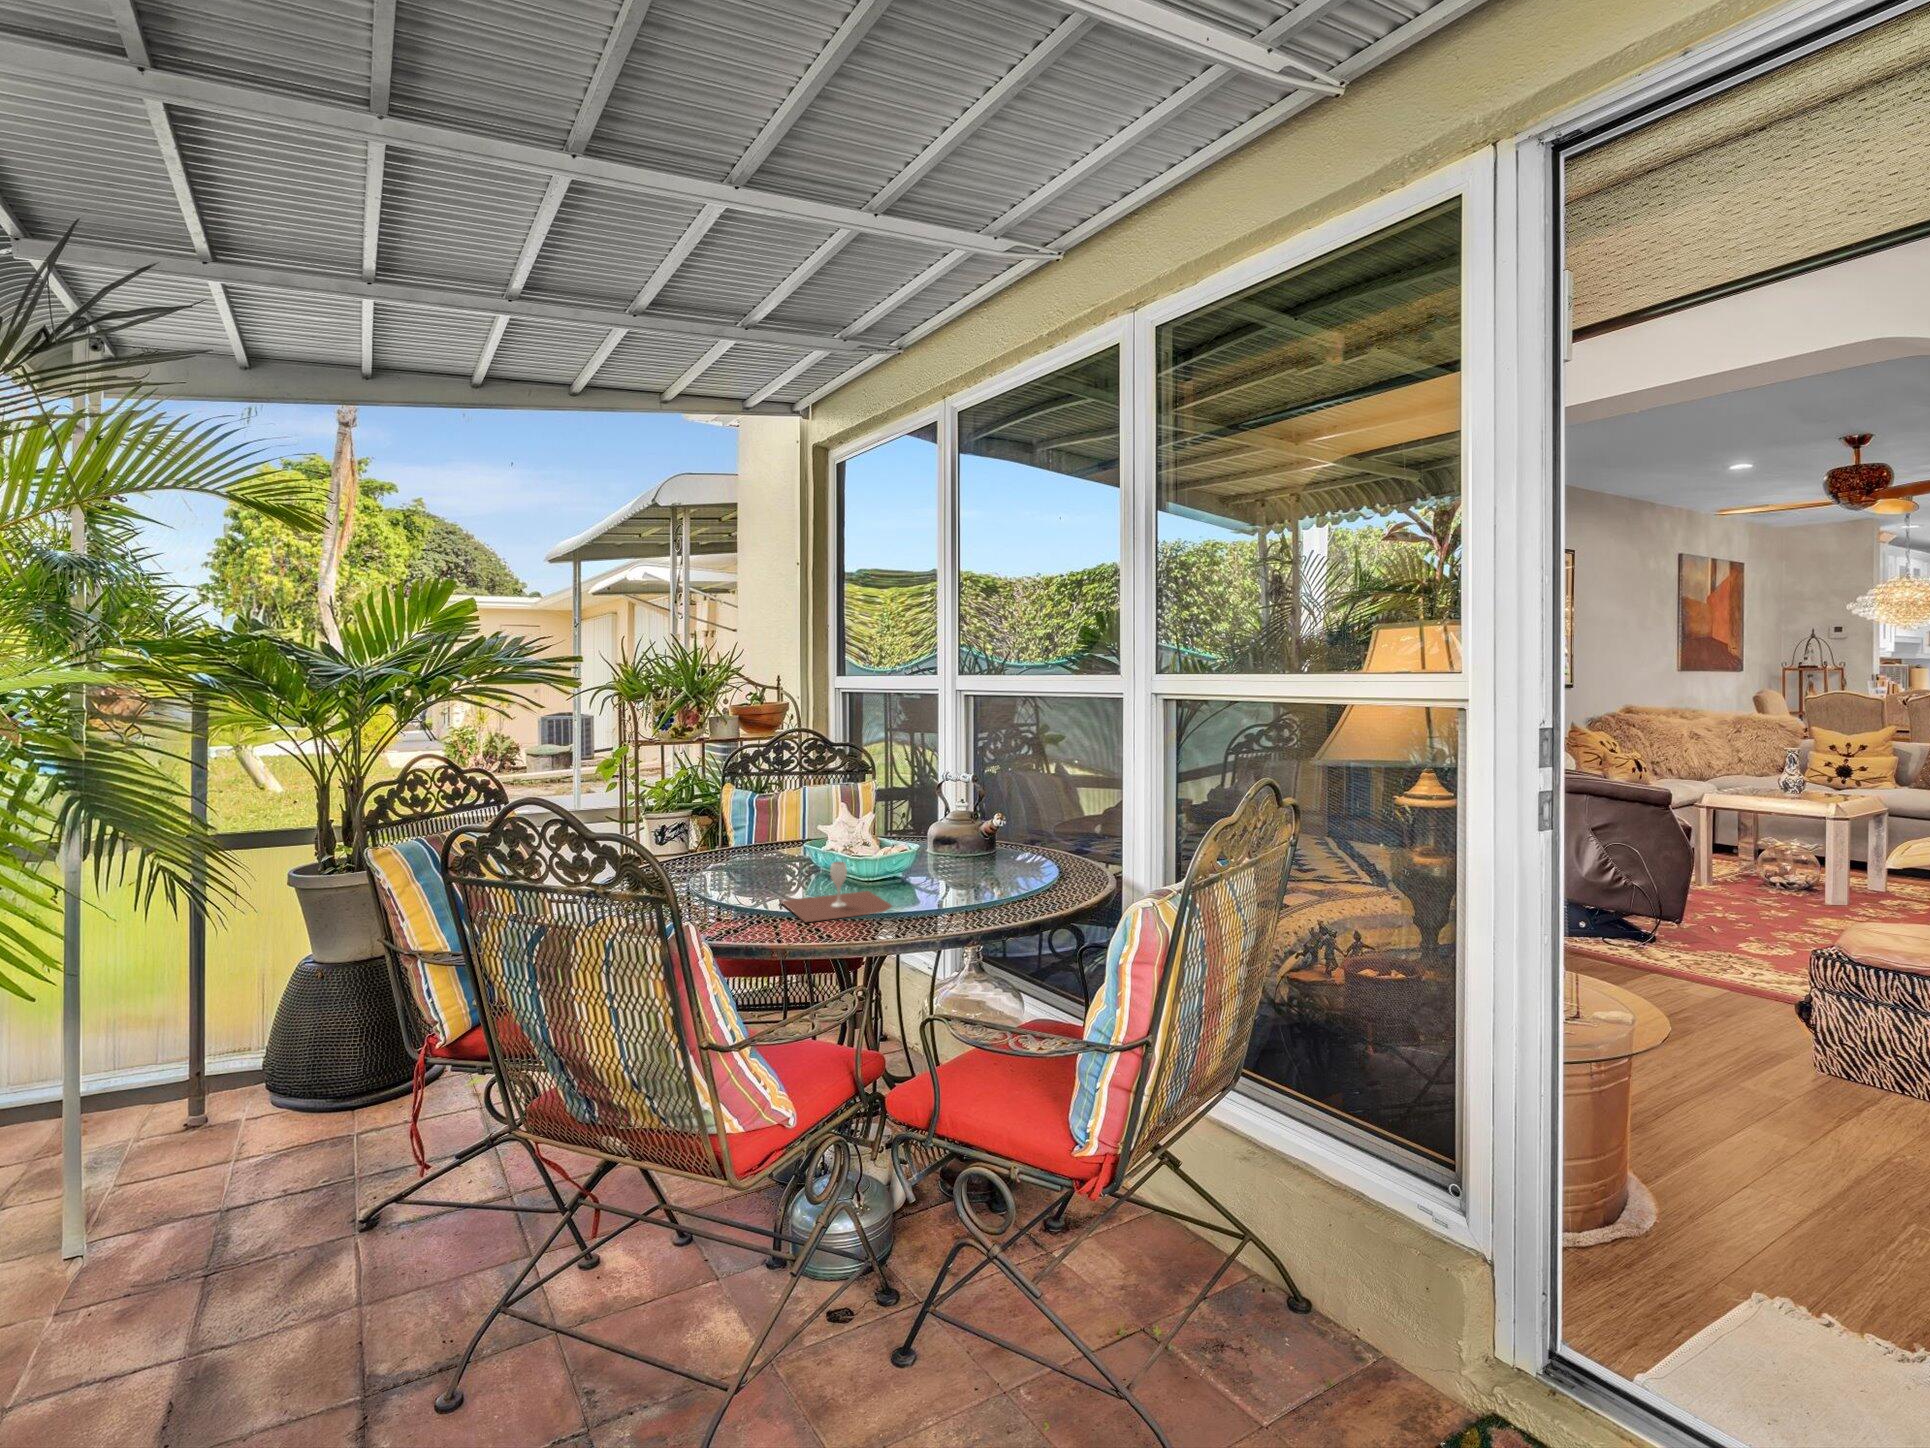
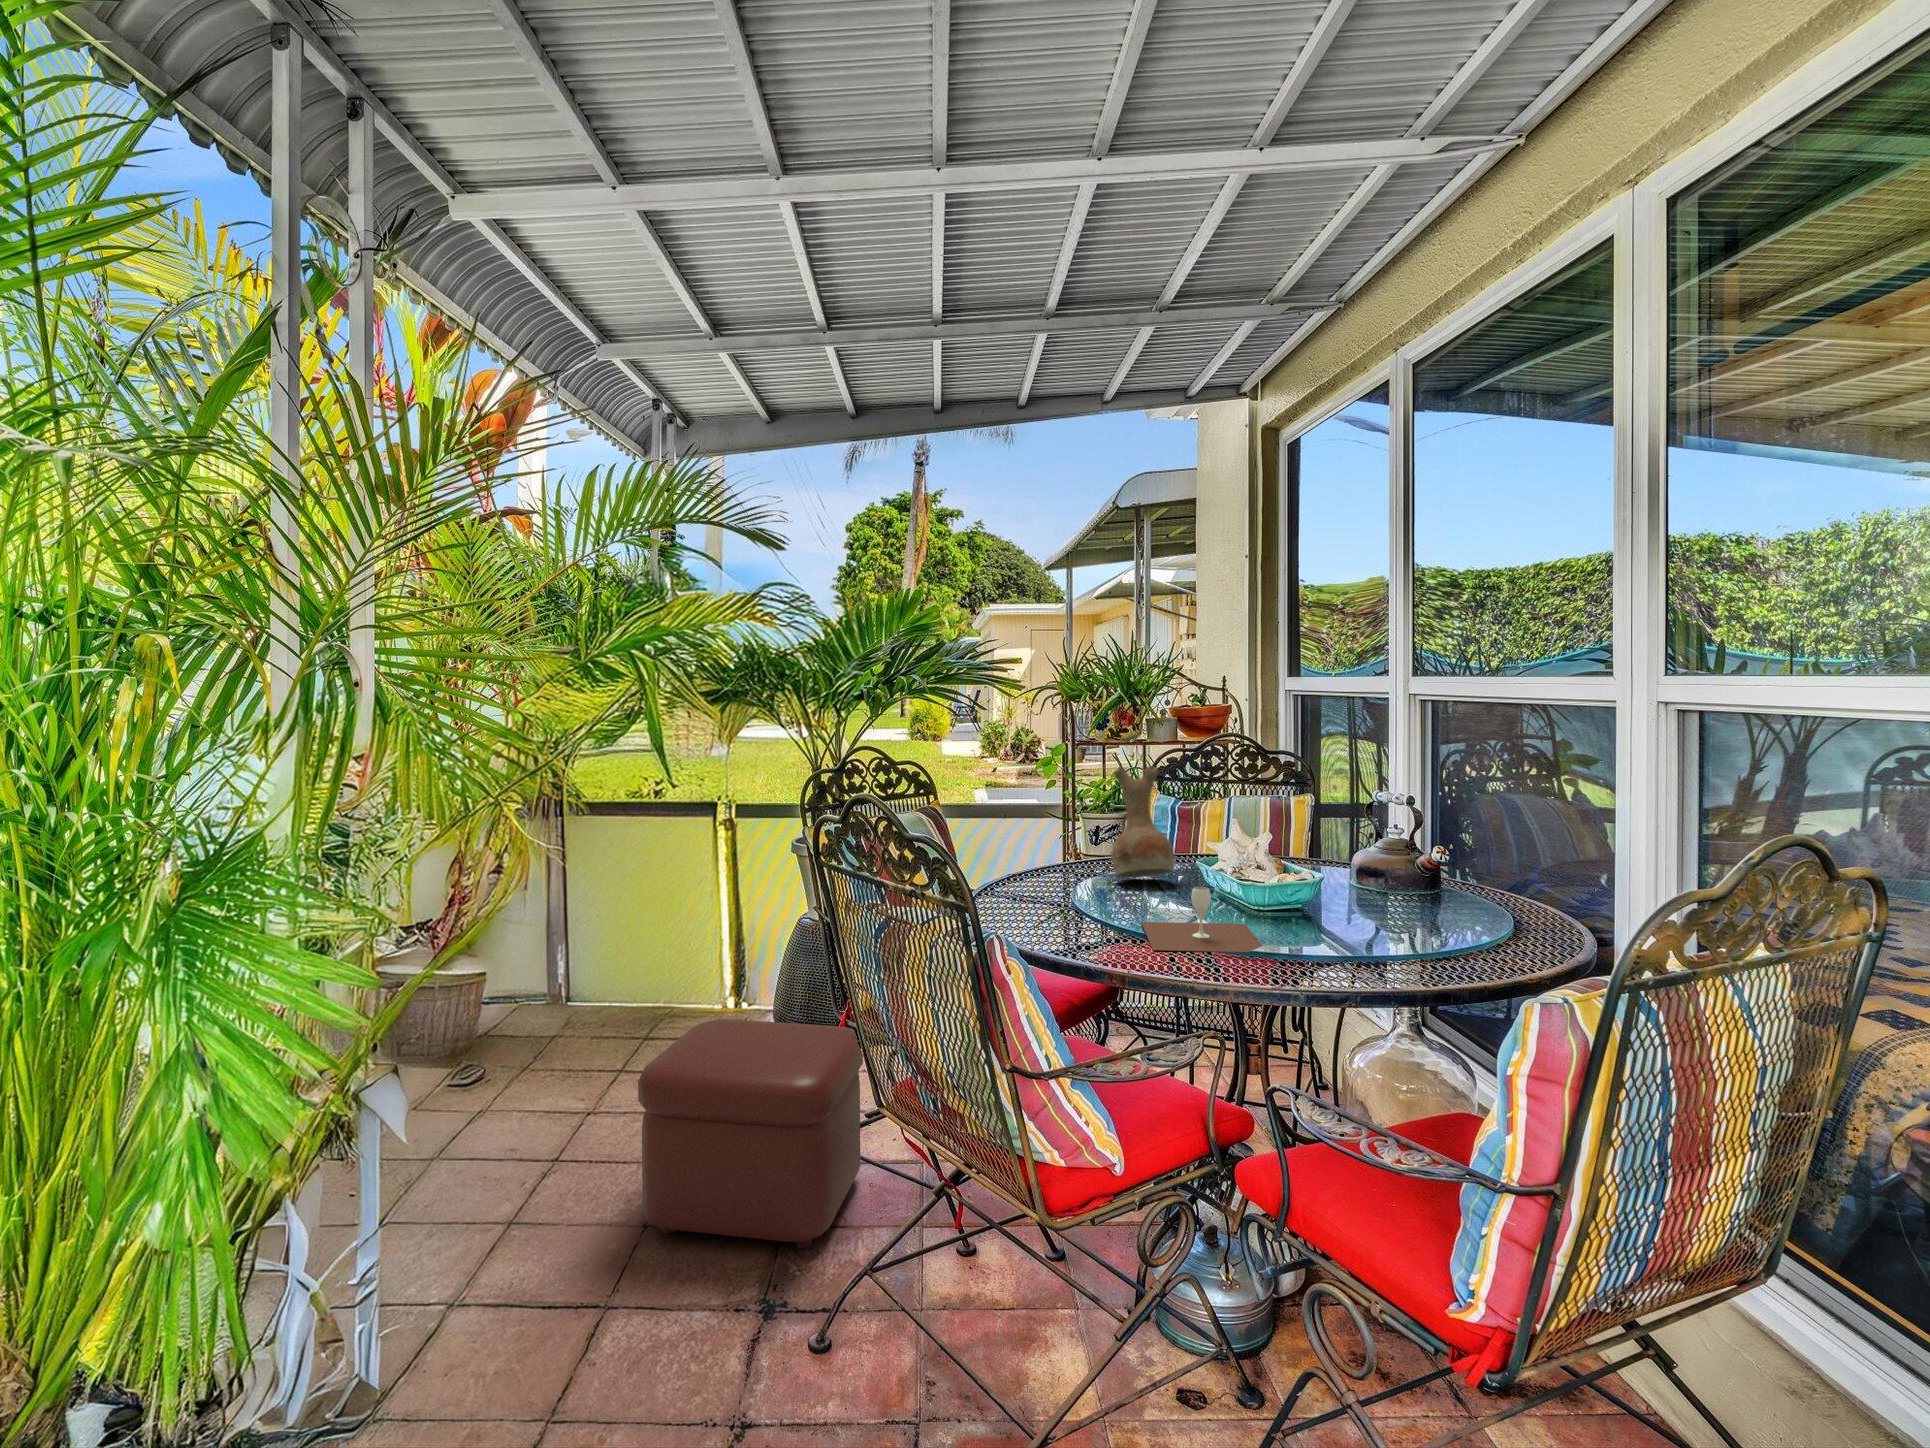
vase: none [726,758,788,866] -> present [1111,766,1175,879]
ottoman: none [143,1066,452,1365] -> present [638,1019,863,1248]

